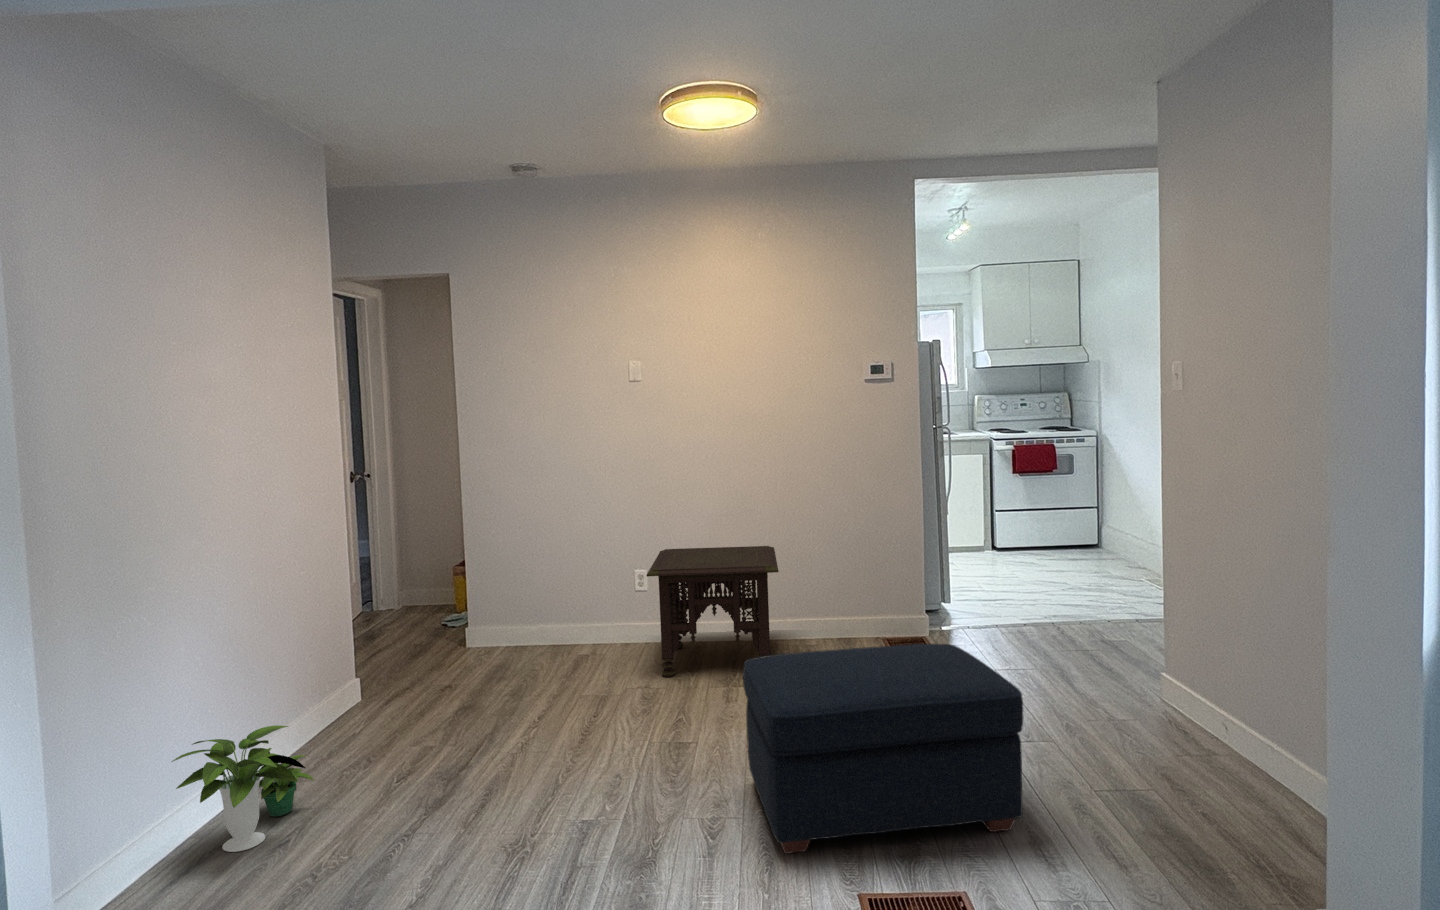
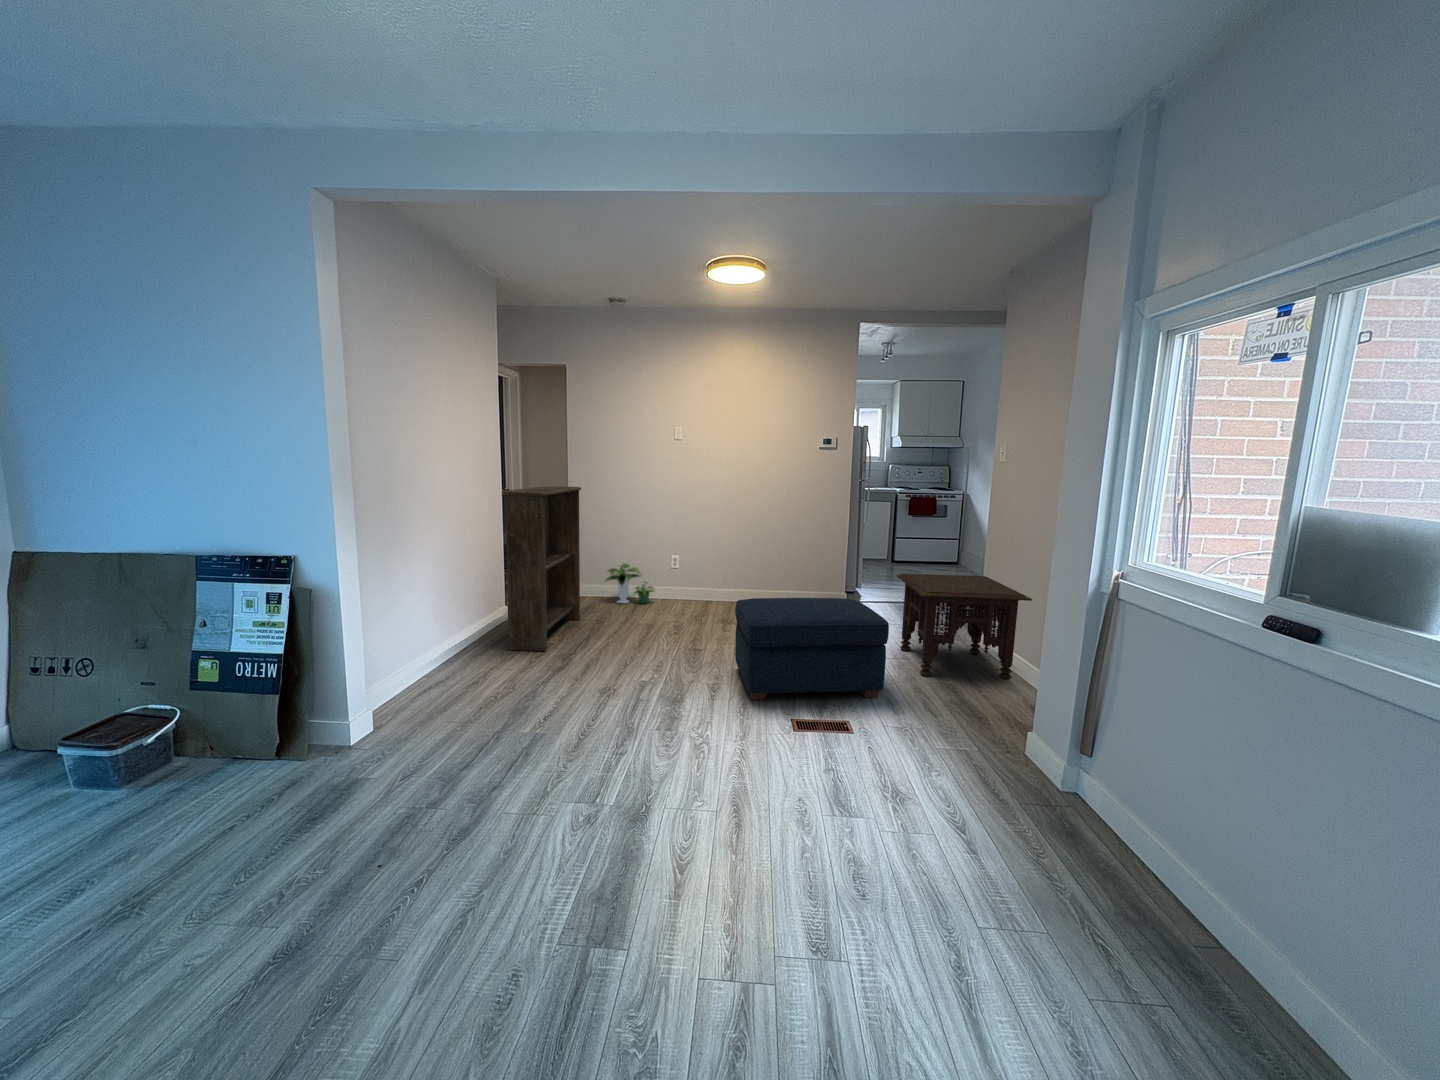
bookshelf: none [325,472,481,770] -> present [502,486,581,651]
side table: present [647,546,779,677] -> present [896,573,1032,680]
potted plant: present [172,725,314,852] -> present [605,563,654,603]

